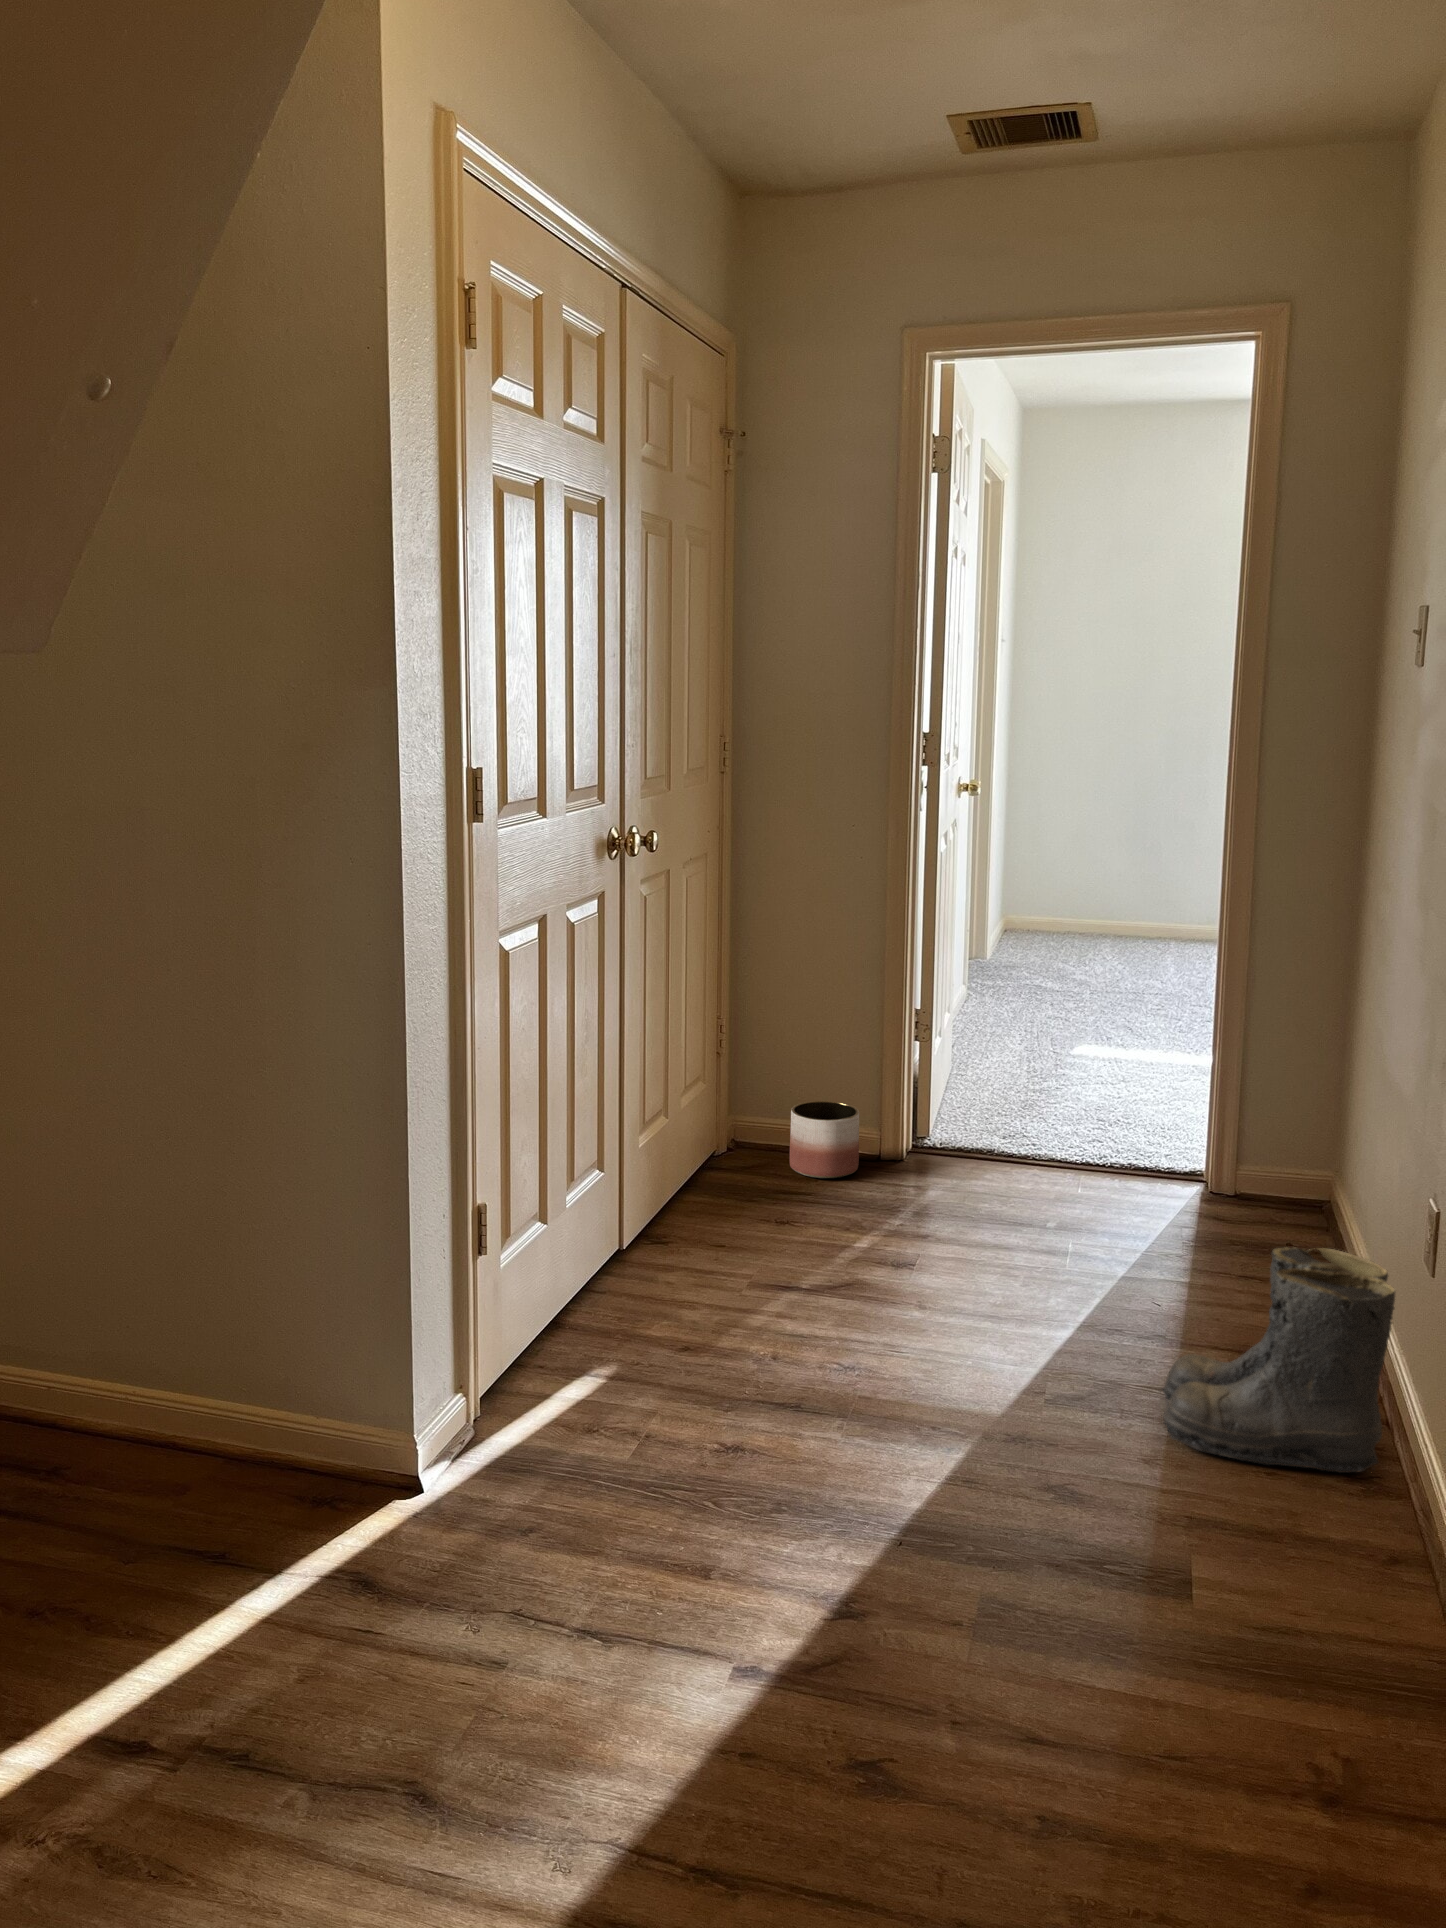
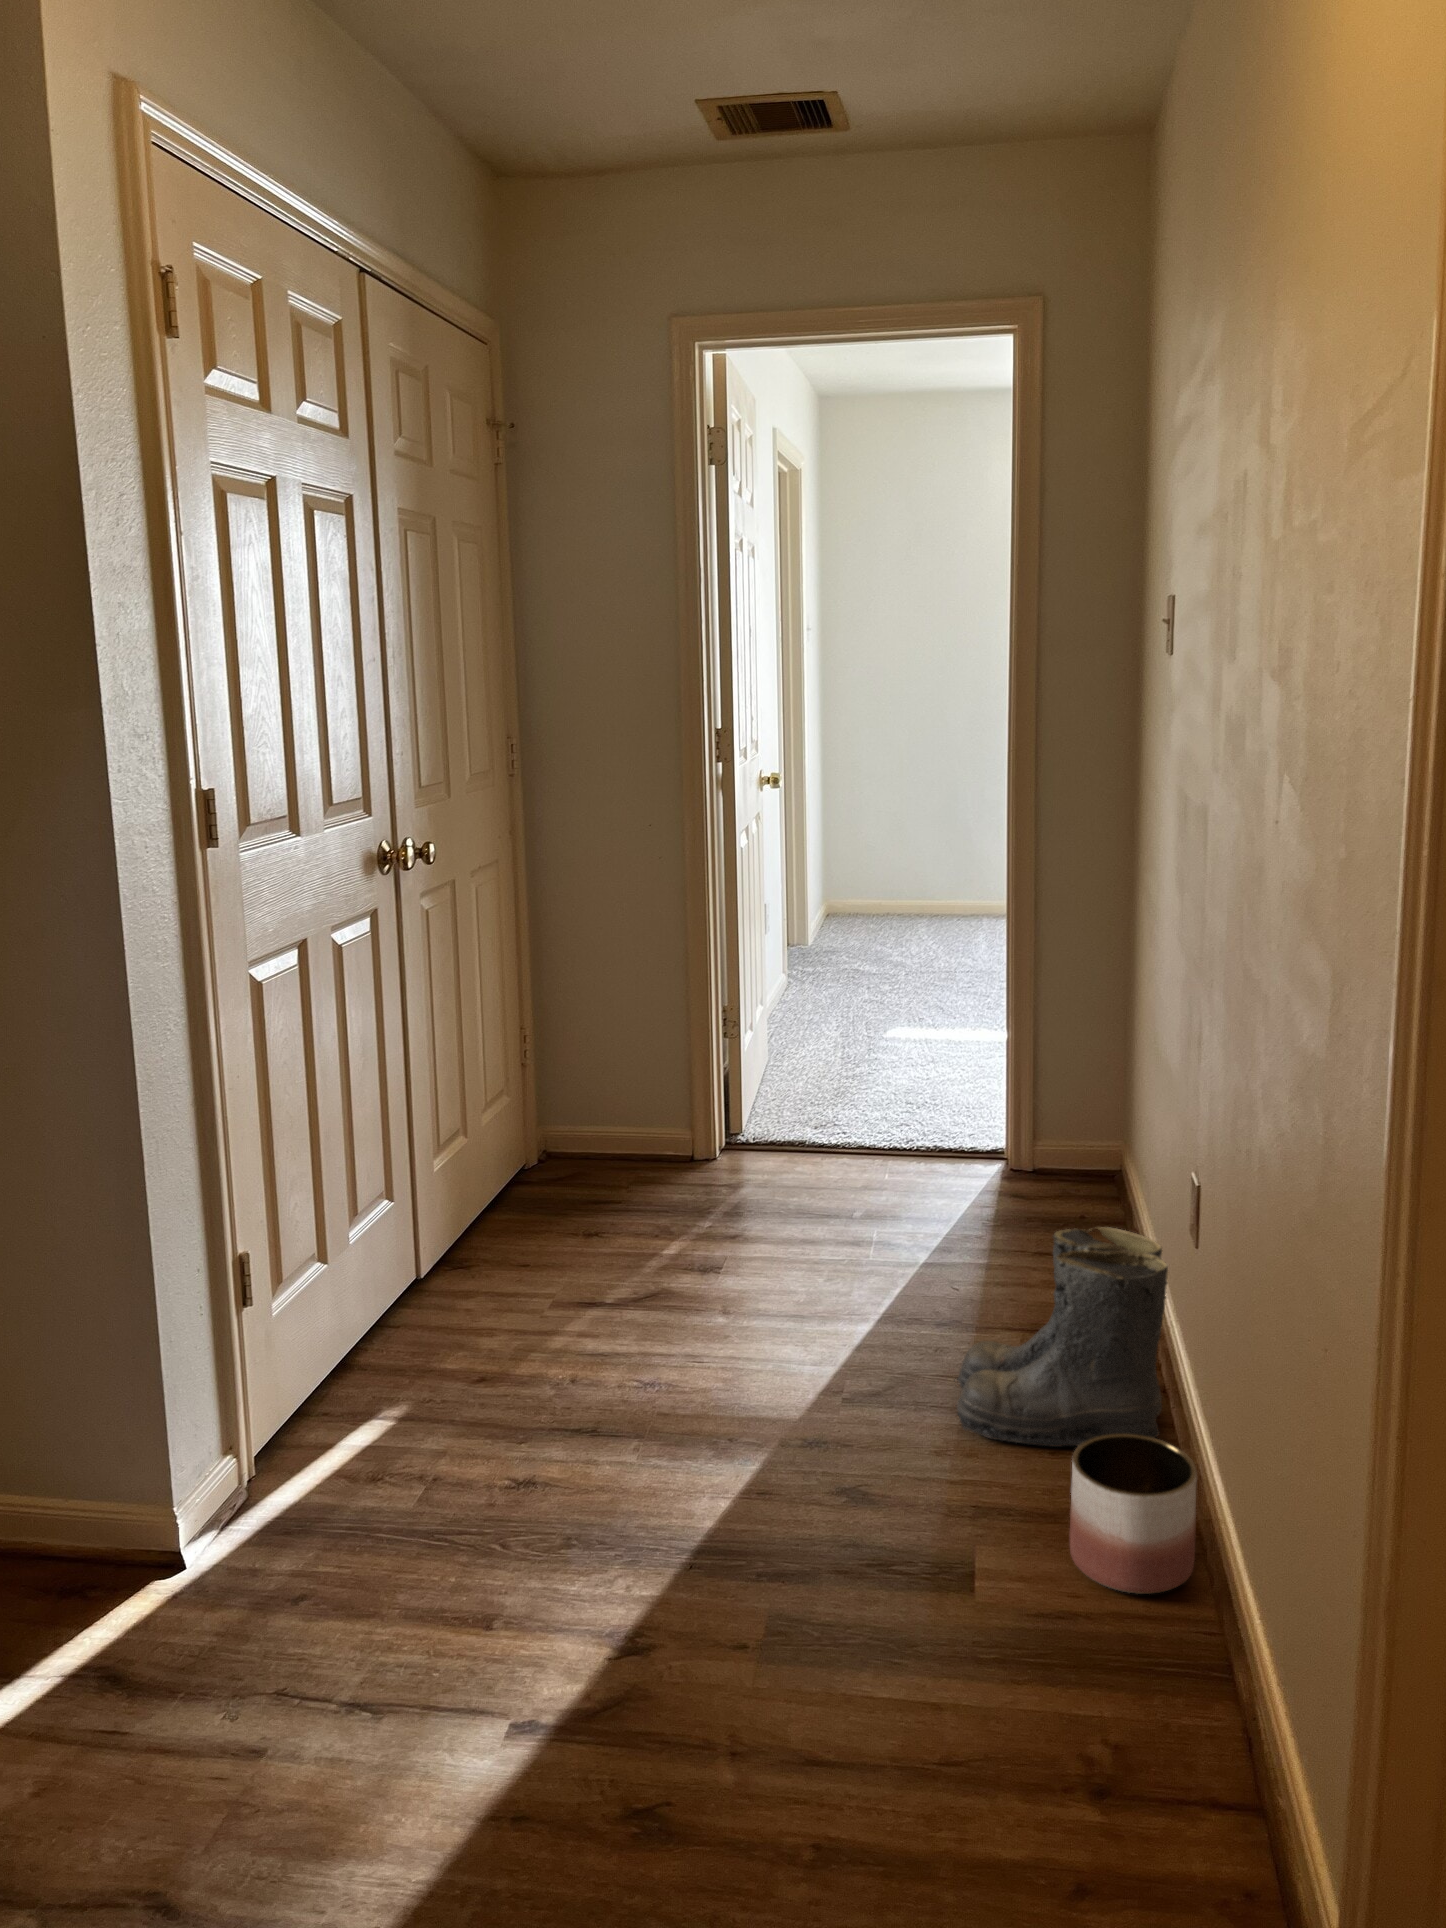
planter: present [790,1101,859,1178] -> present [1070,1433,1197,1594]

